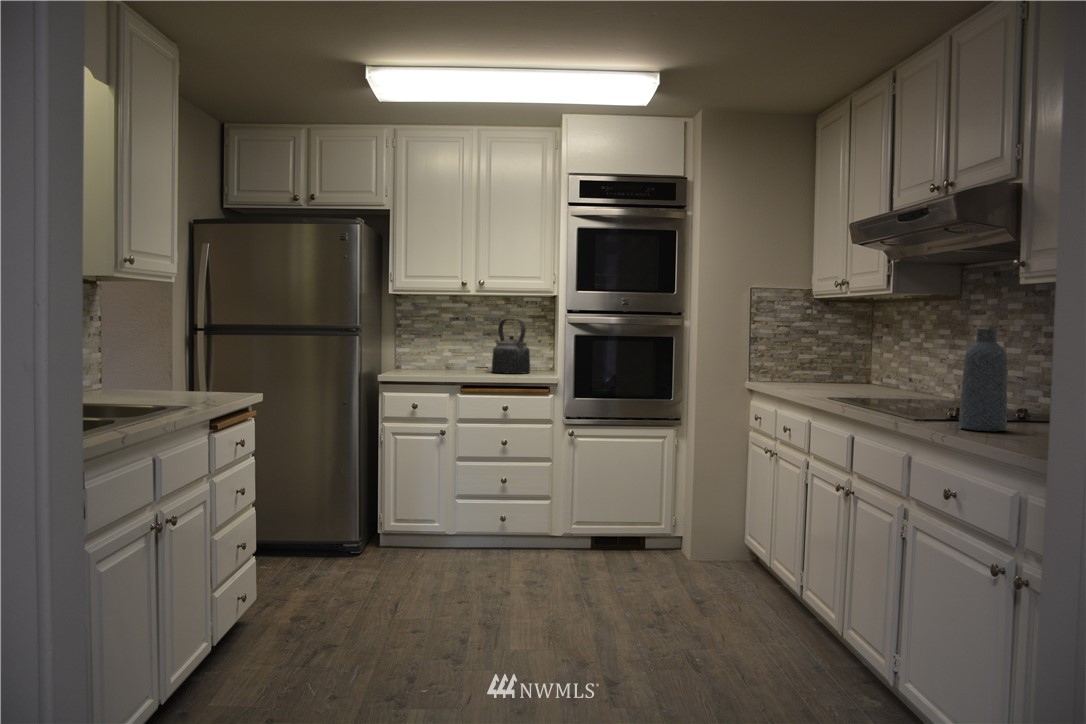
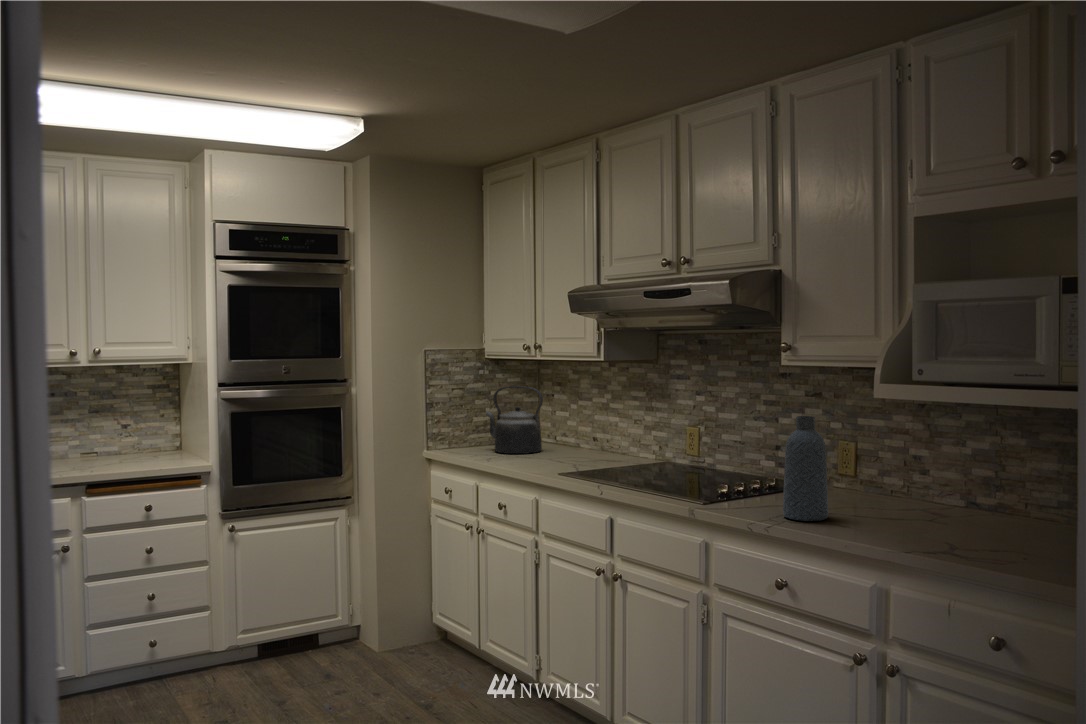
kettle: present [492,319,530,374] -> present [486,386,543,454]

